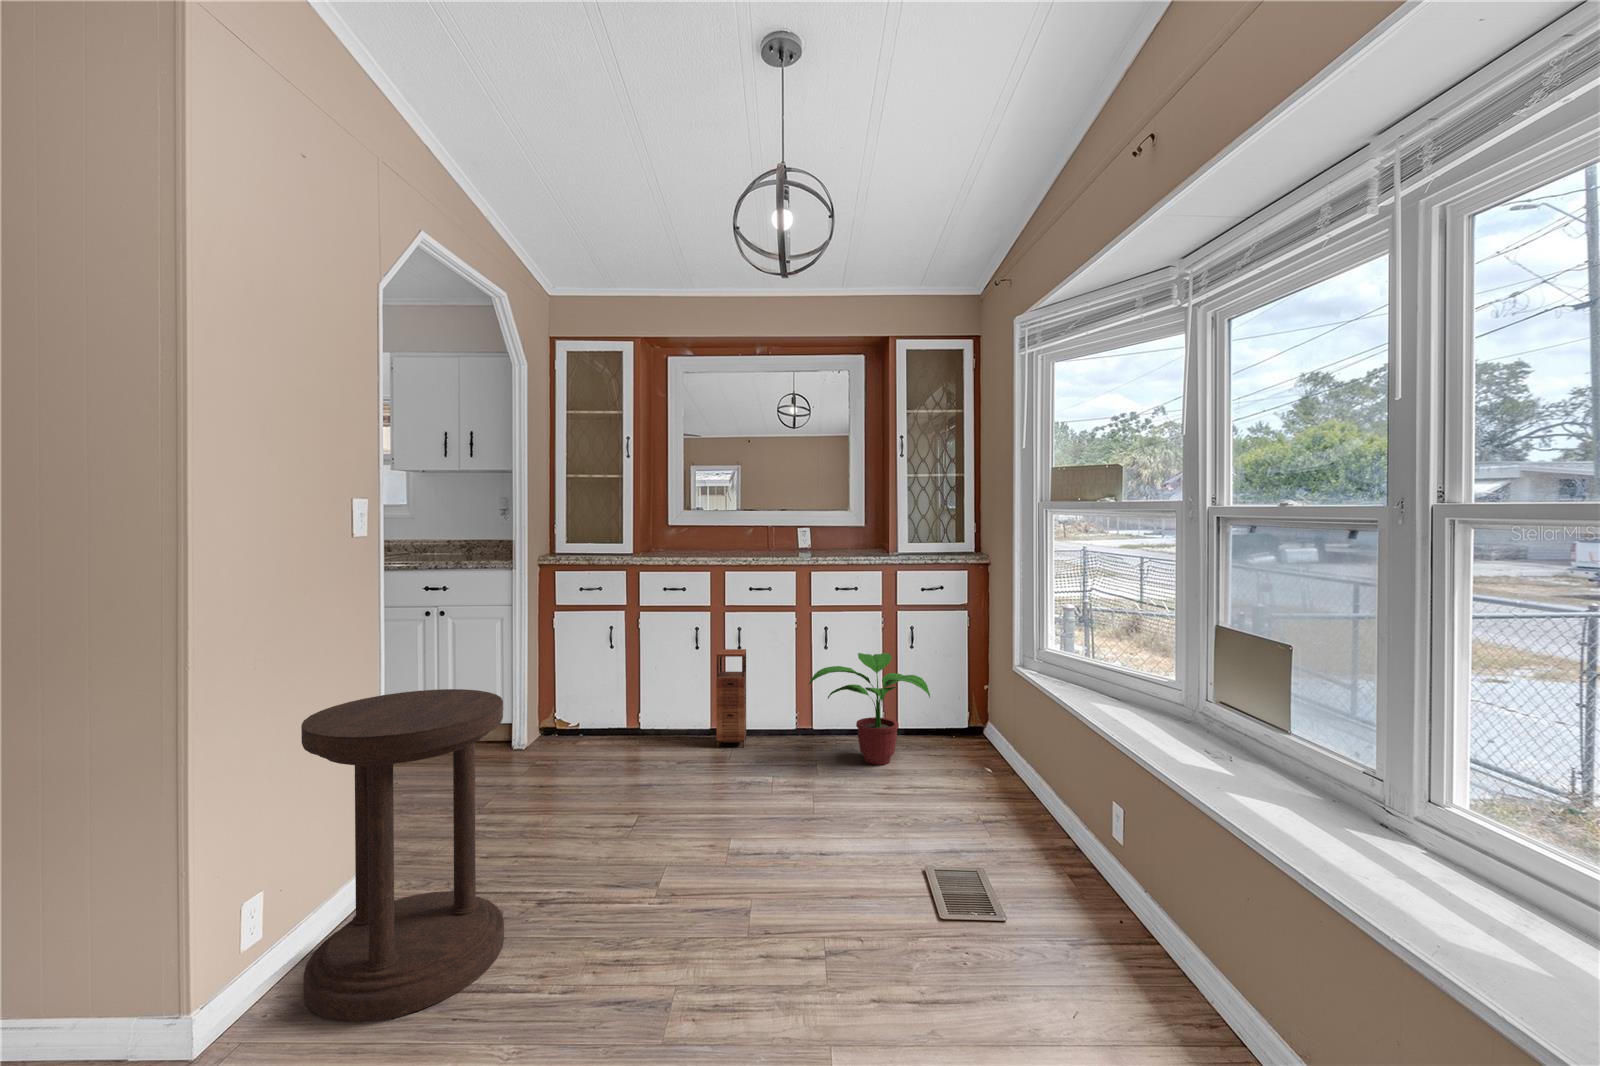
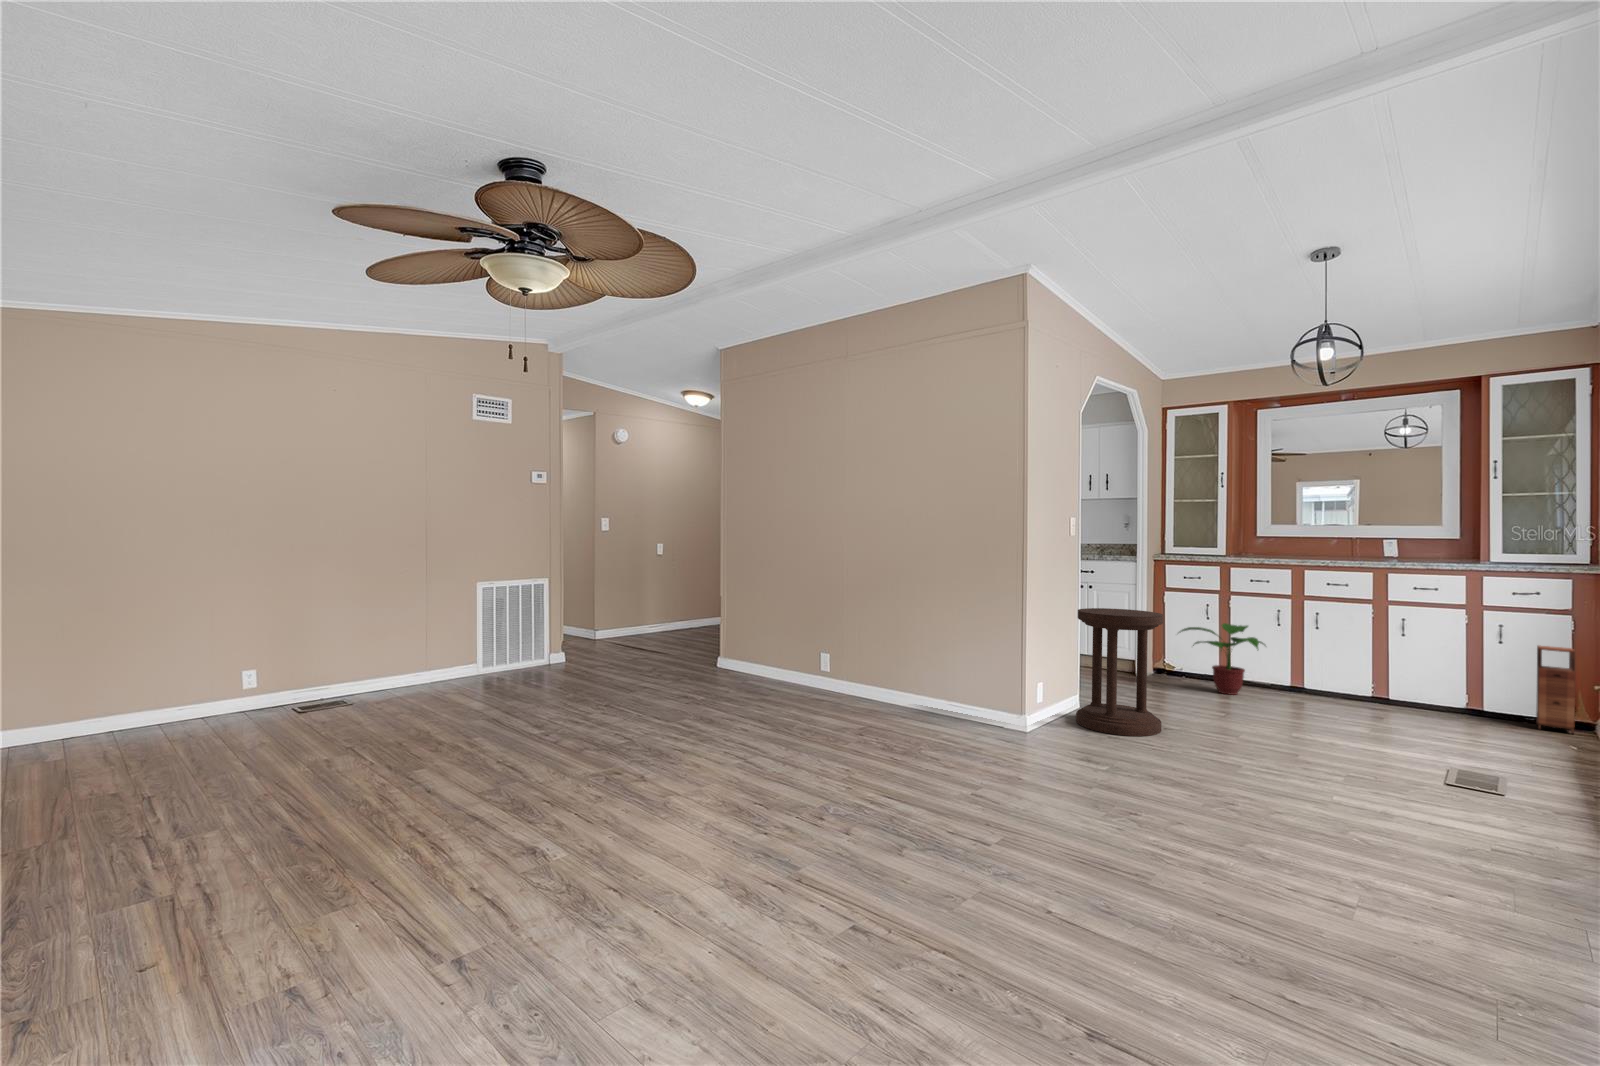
storage cabinet: present [716,649,746,748] -> present [1536,646,1575,734]
potted plant: present [809,653,930,765] -> present [1180,623,1264,695]

